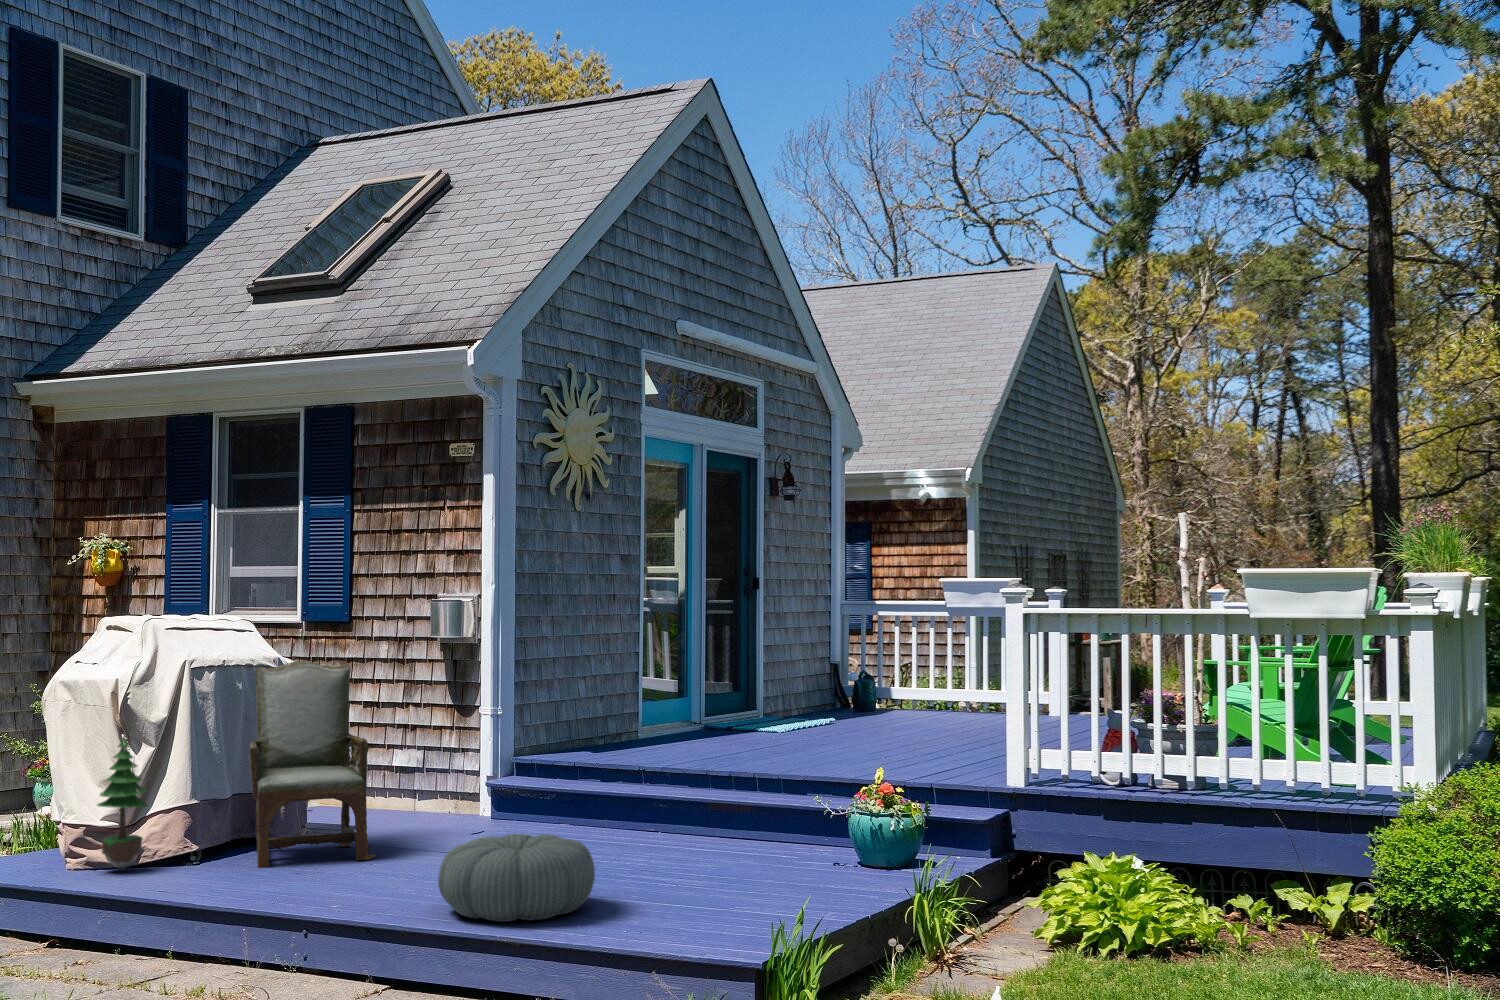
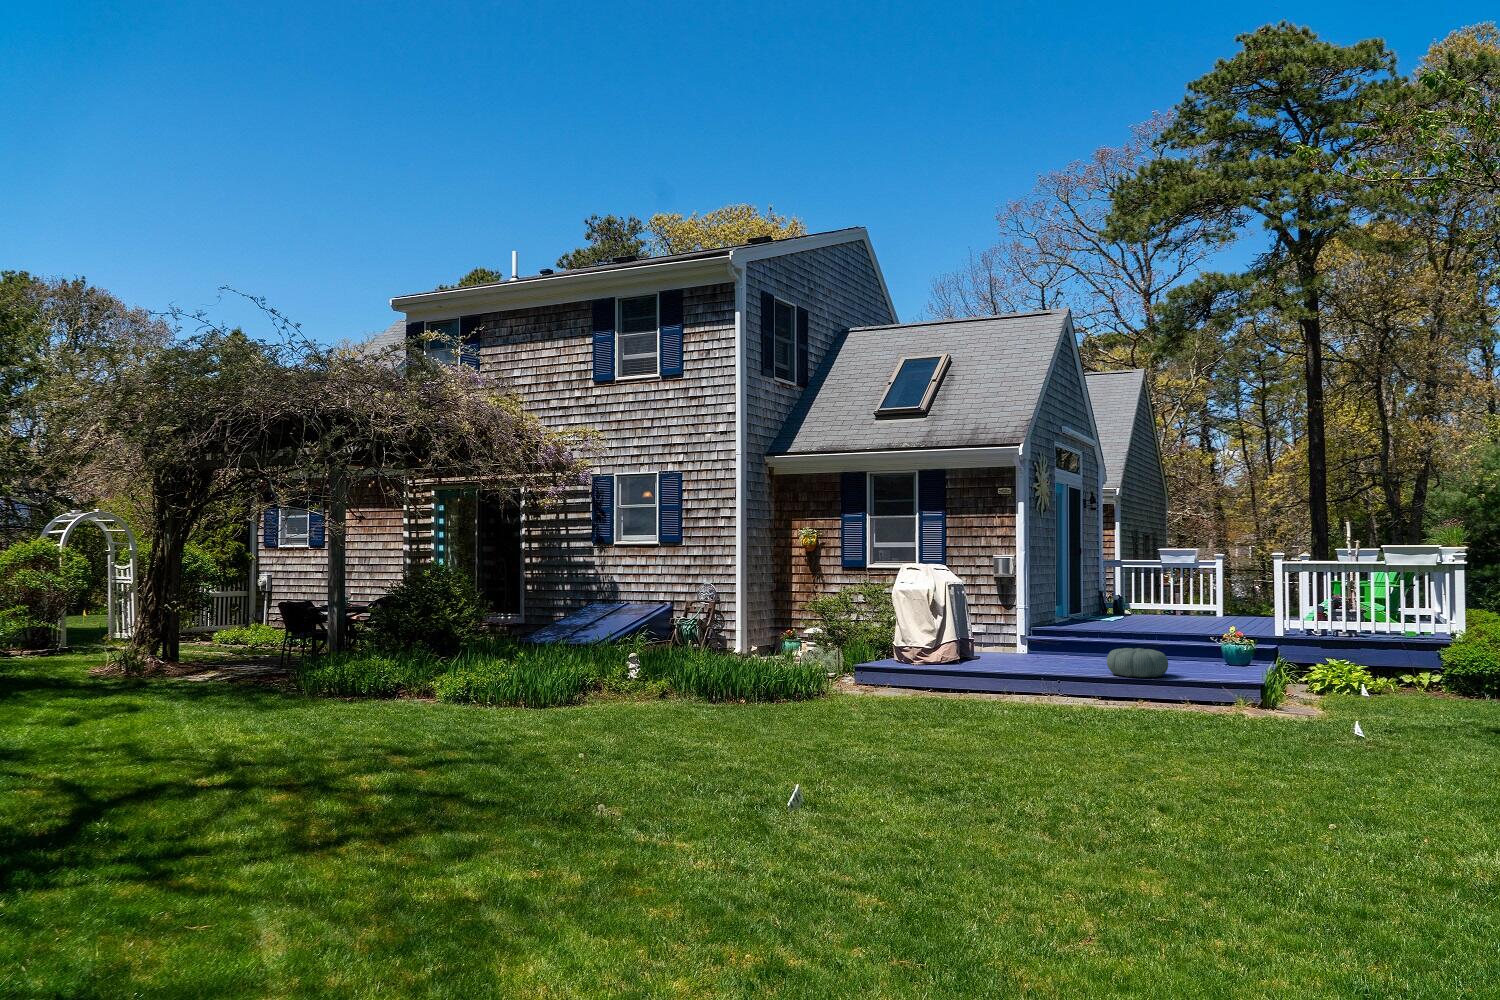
armchair: present [248,661,376,868] -> none [962,583,1026,666]
potted tree: present [98,737,147,871] -> none [930,612,950,666]

